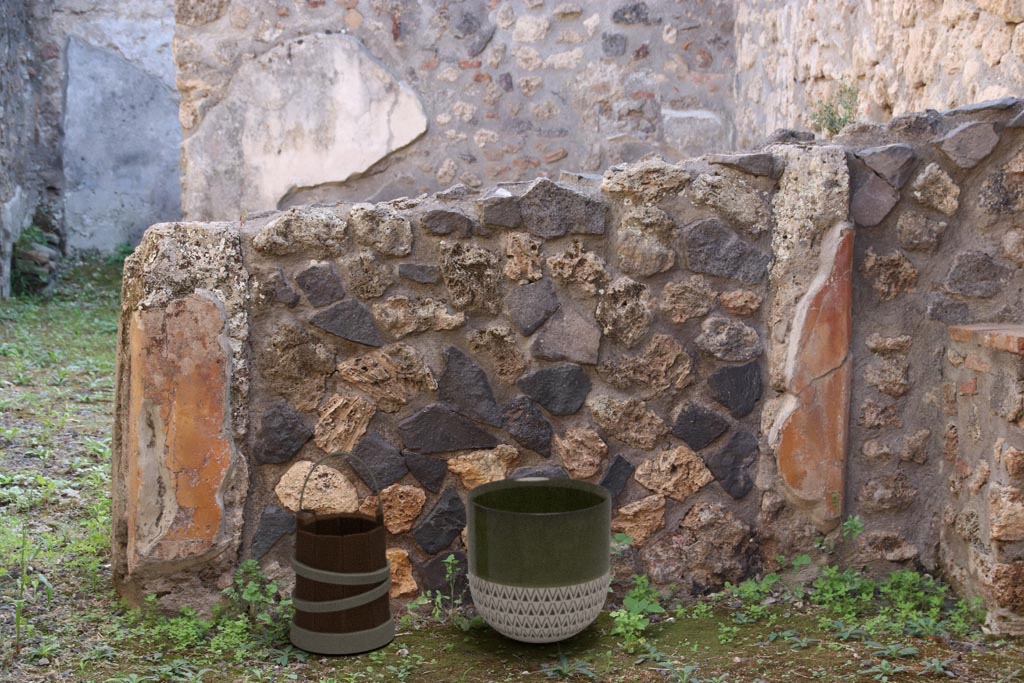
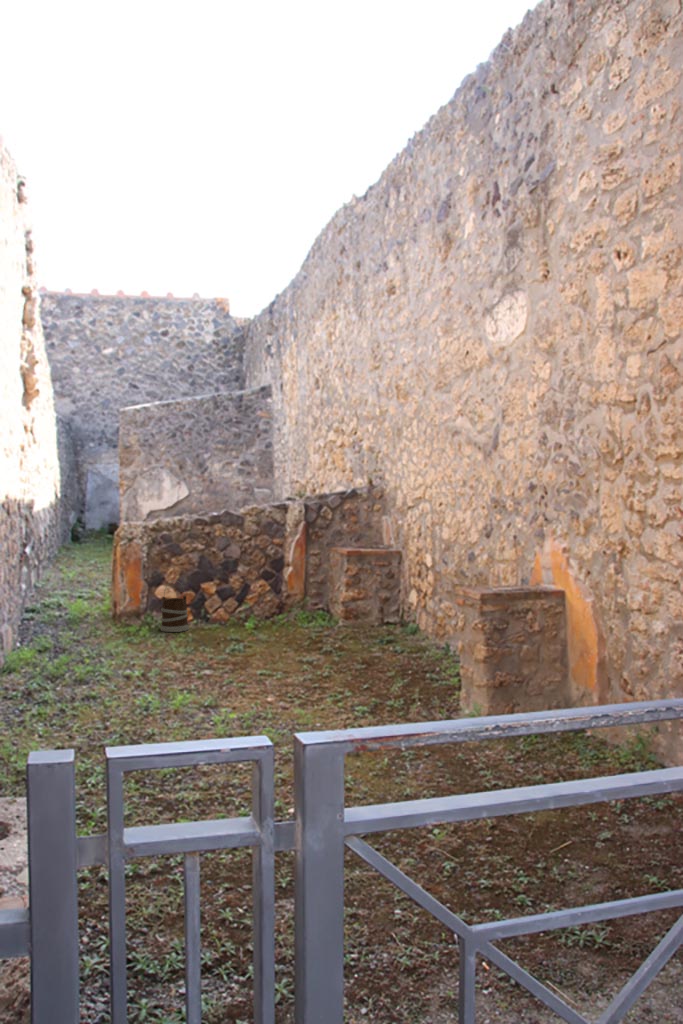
planter: present [466,477,611,643] -> none [208,588,245,629]

